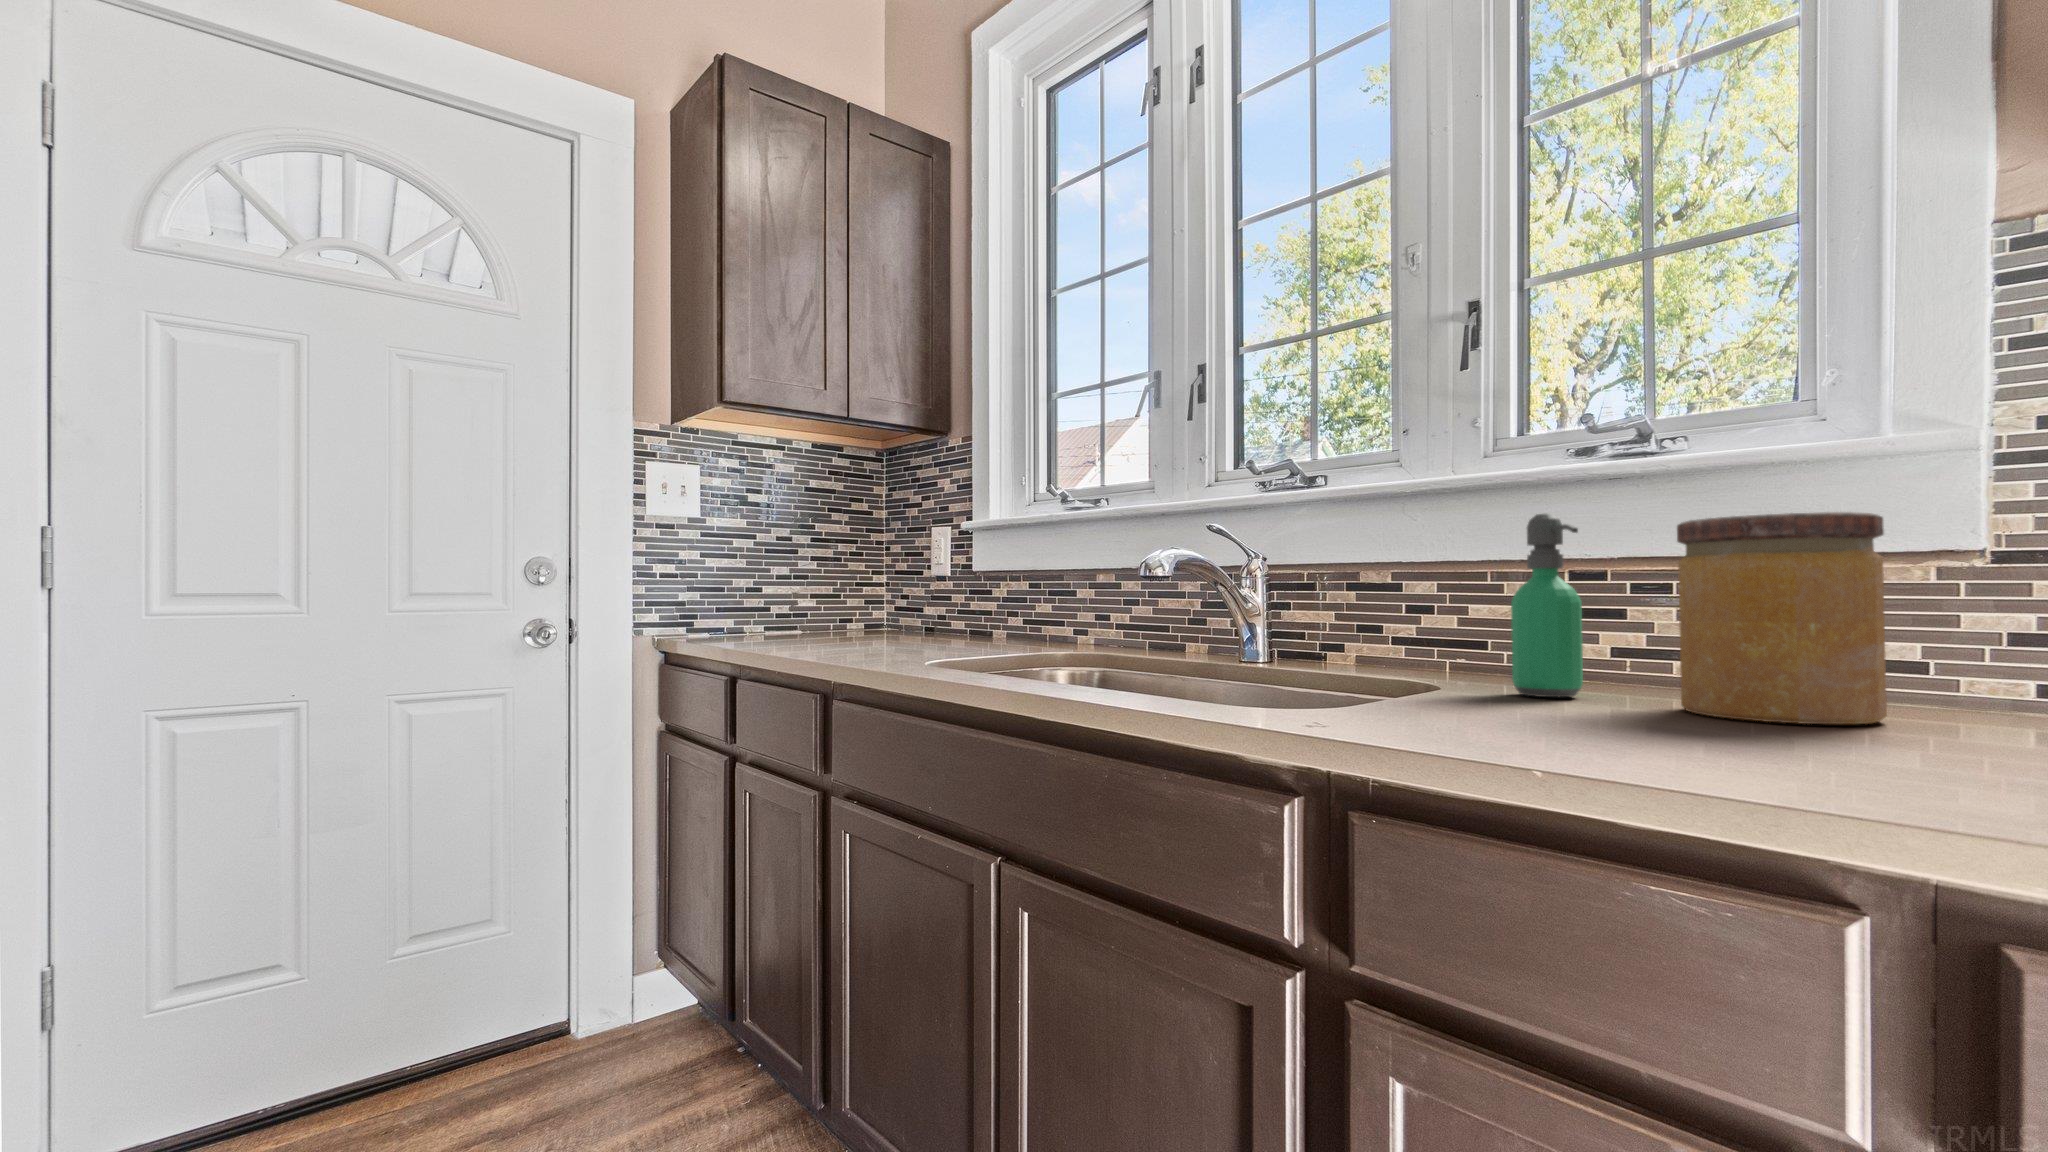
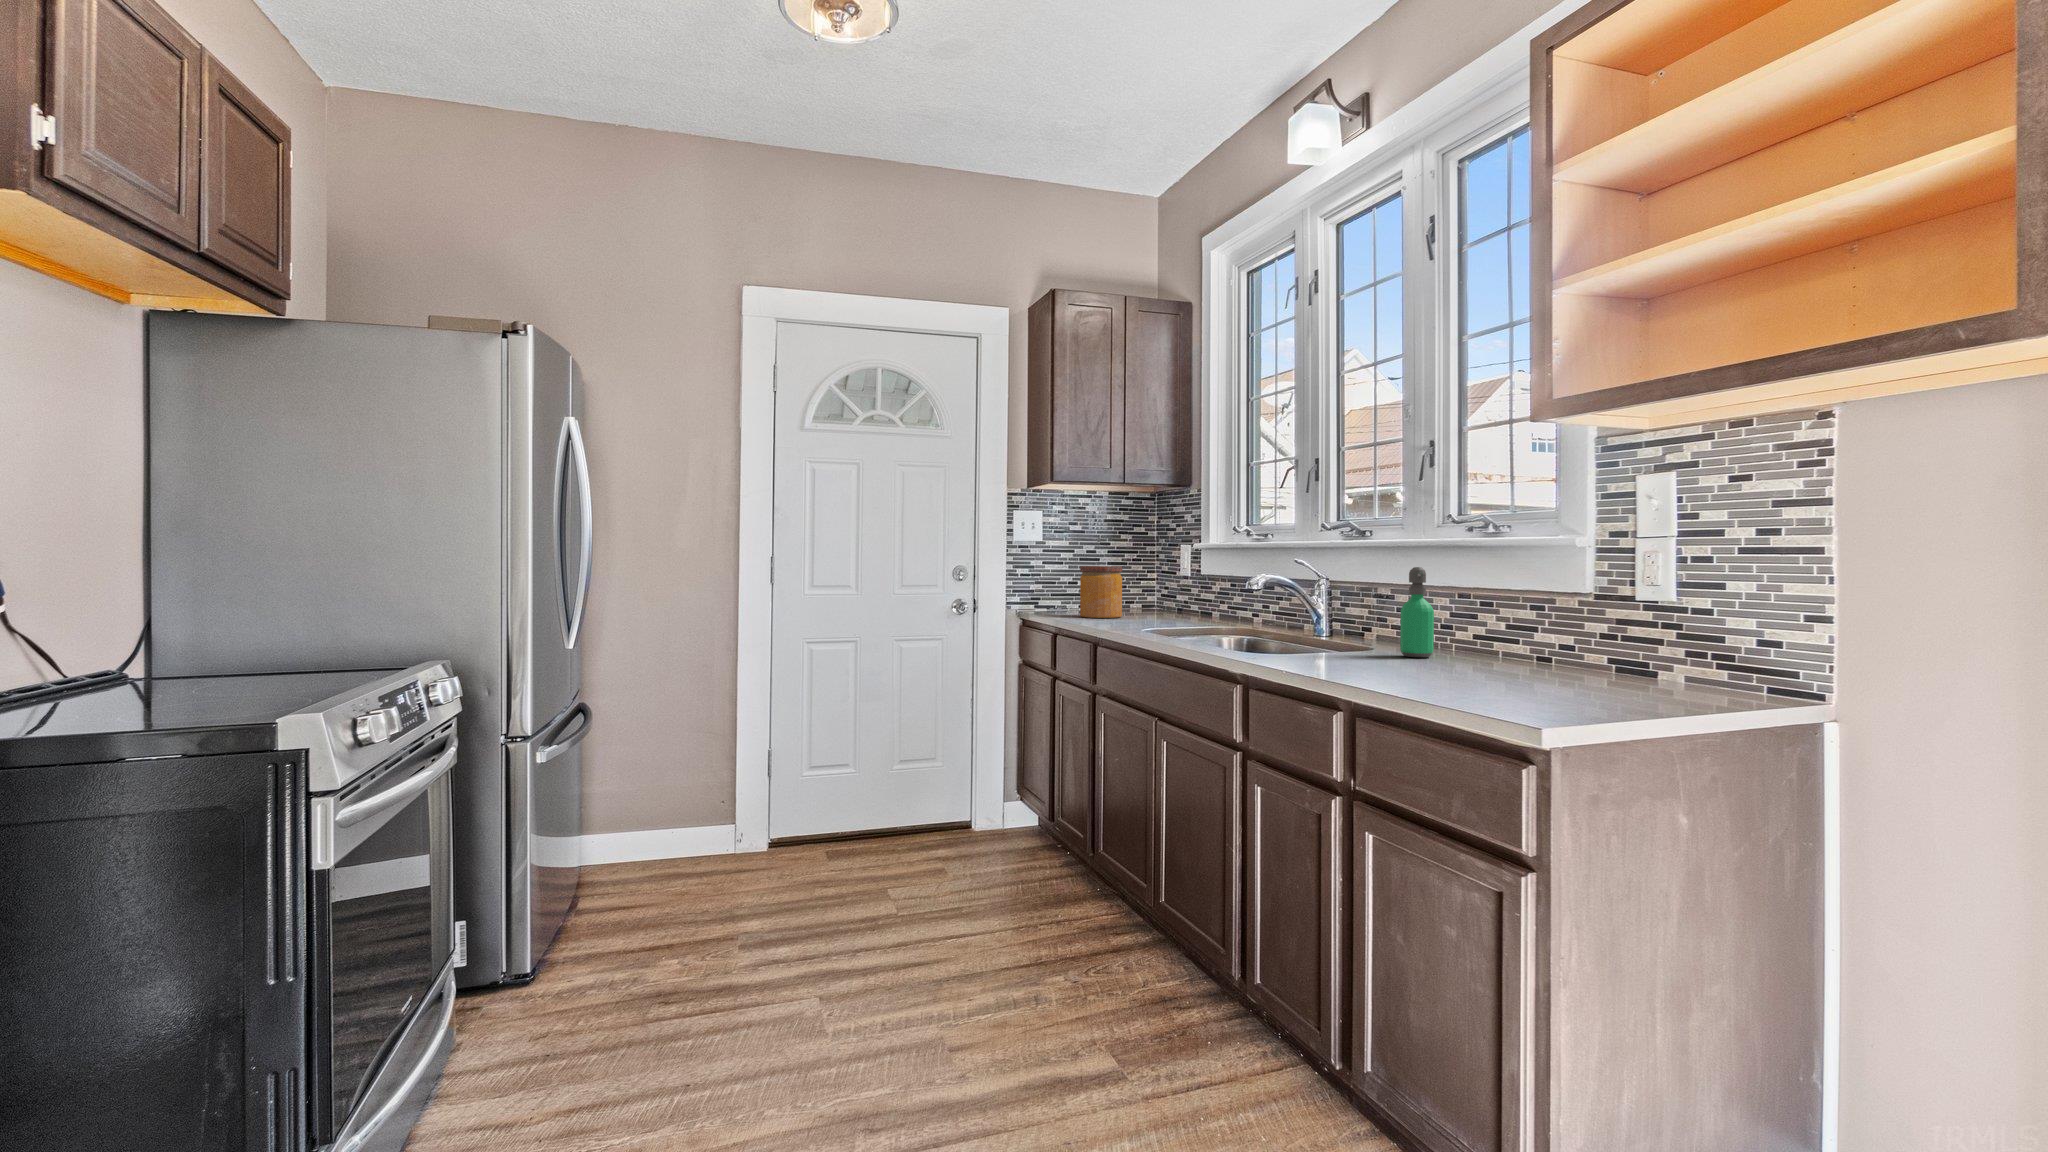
jar: present [1677,512,1887,724] -> present [1080,566,1122,618]

